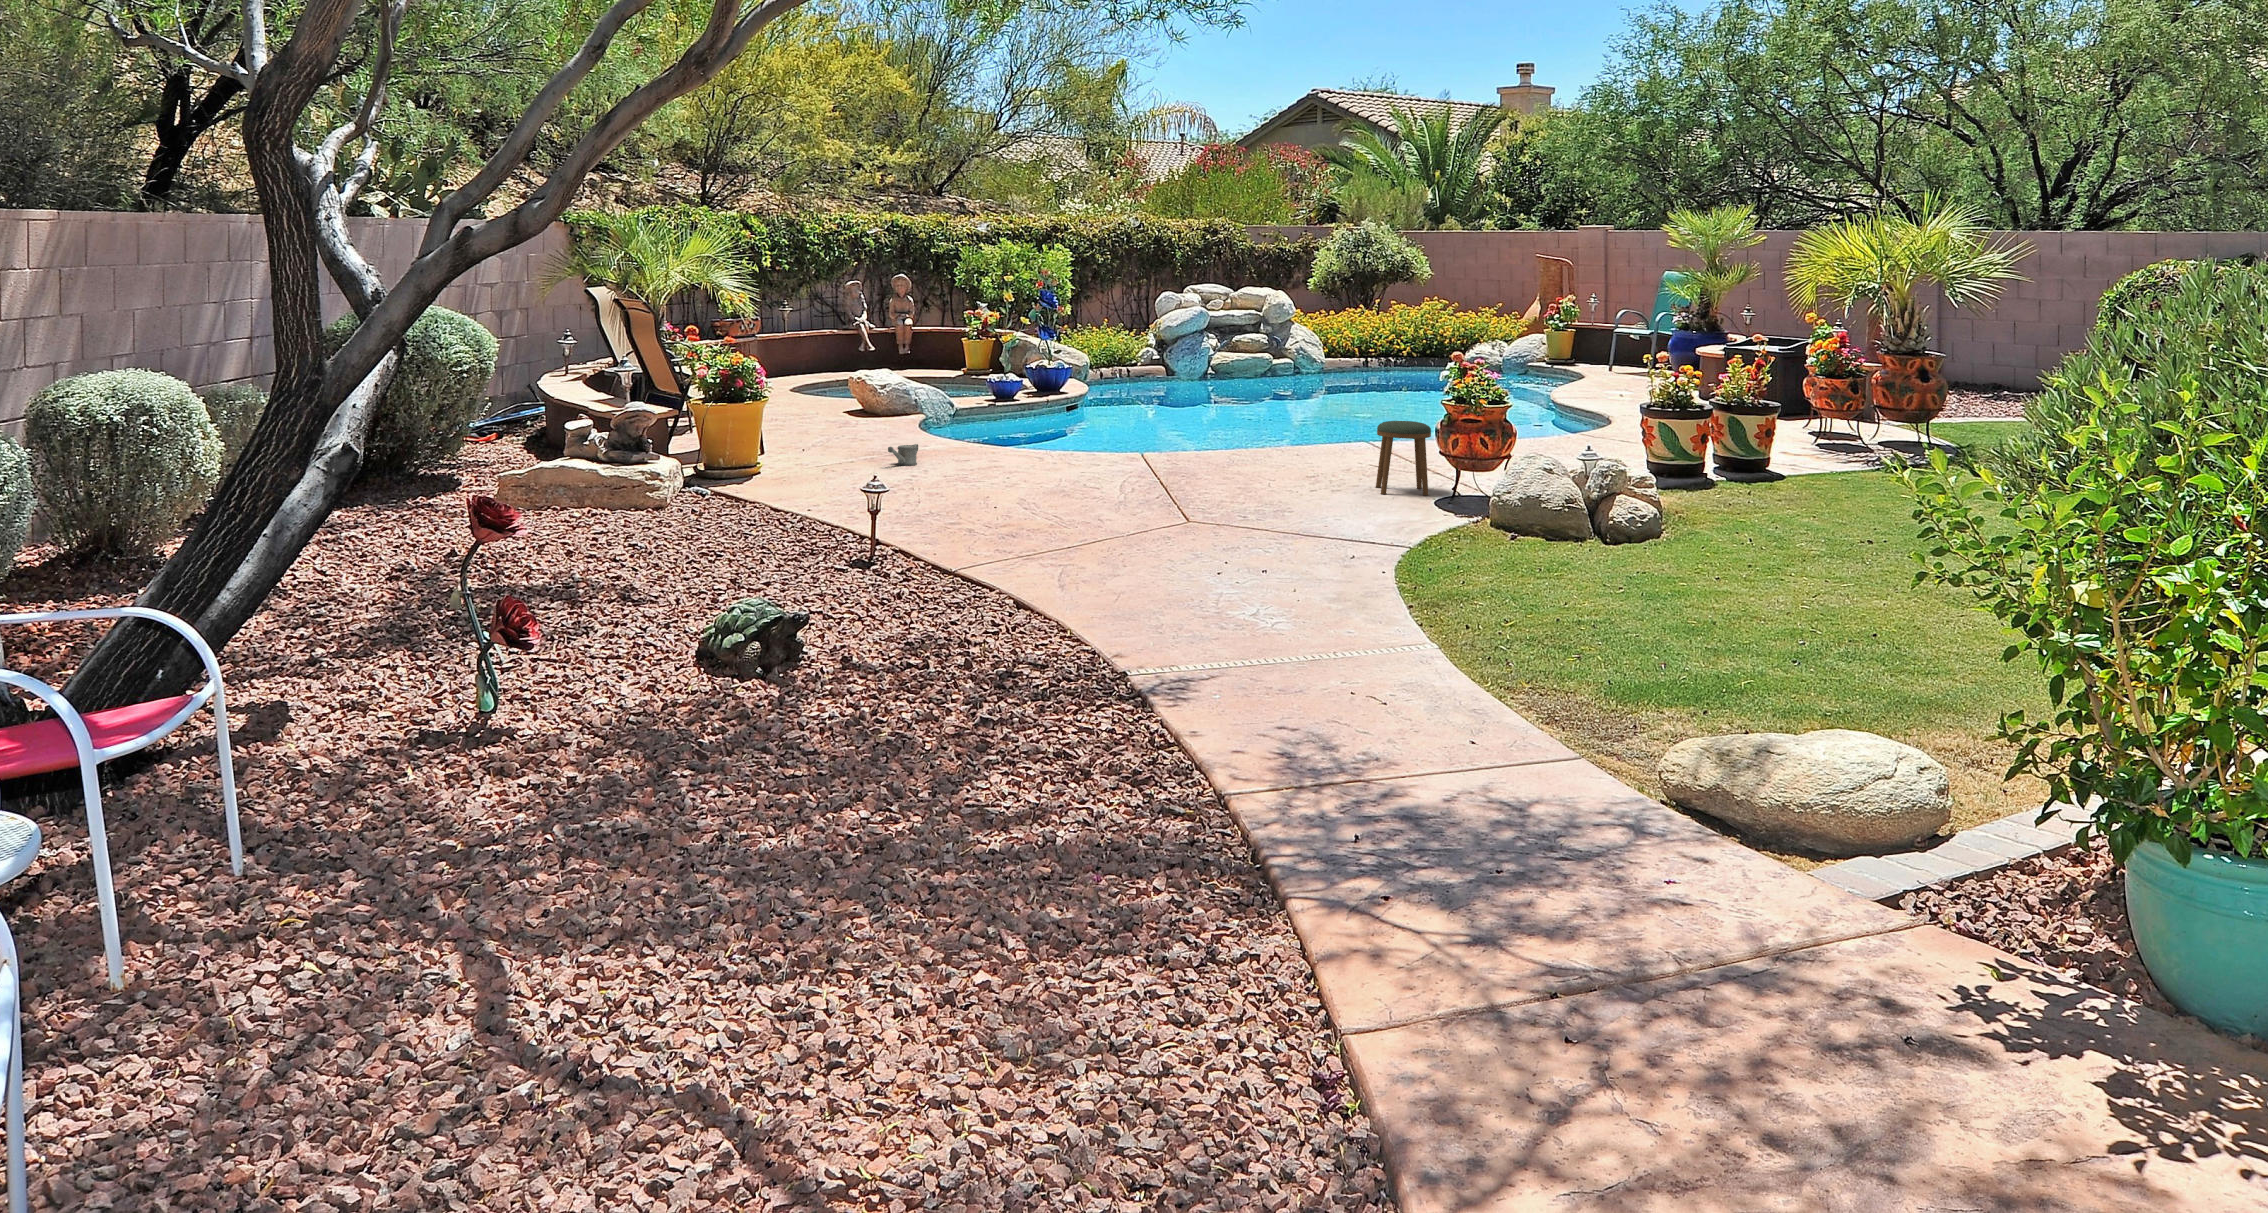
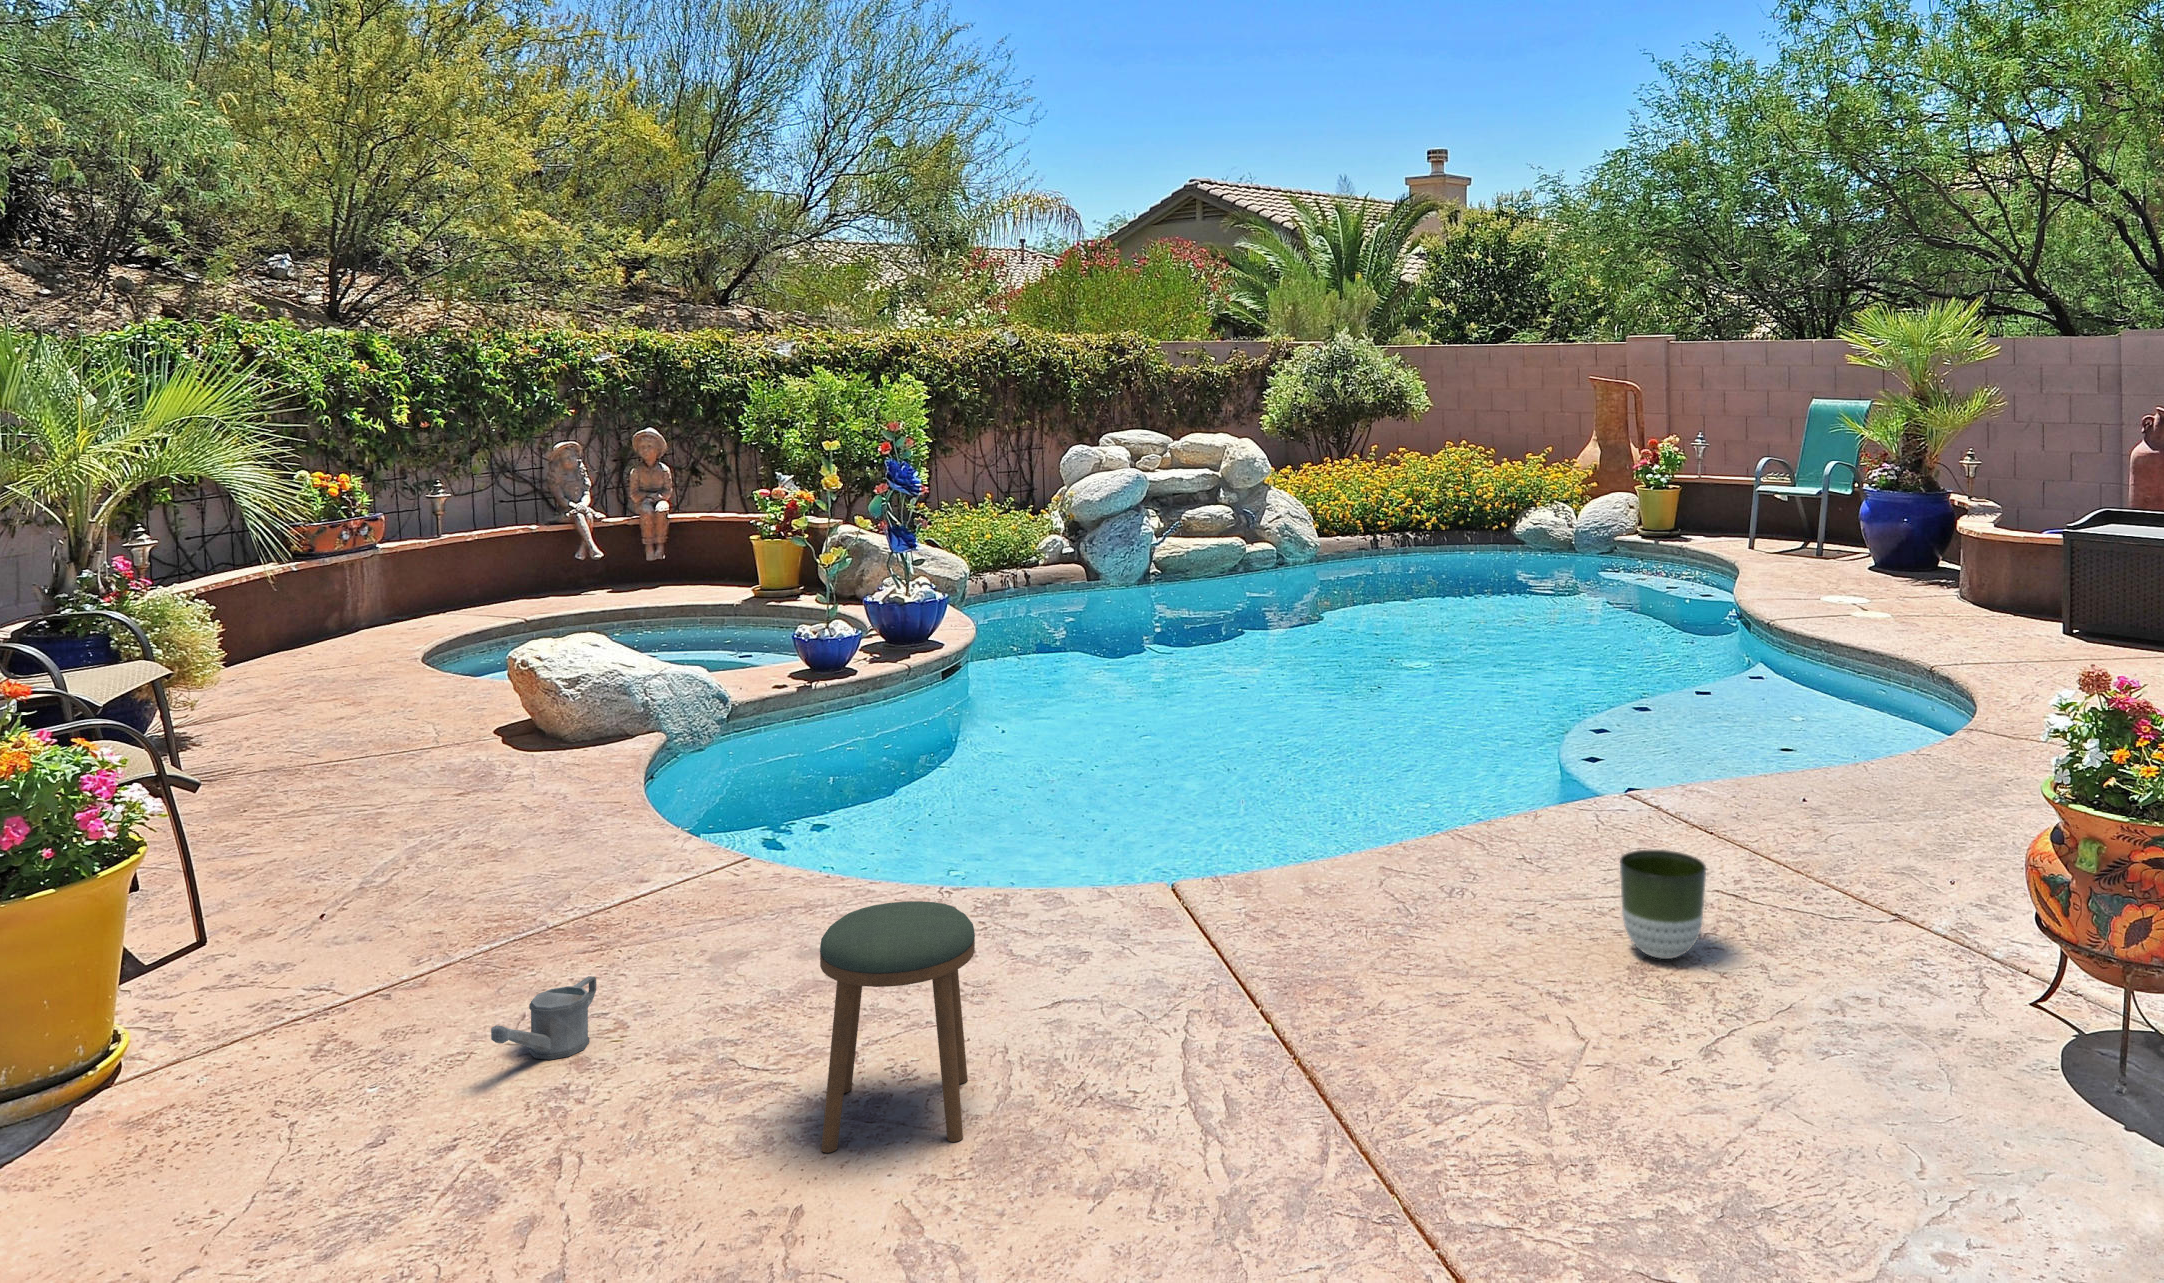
stool: present [1376,421,1431,495] -> present [820,901,975,1153]
planter: none [1318,433,1353,474] -> present [1620,850,1706,959]

